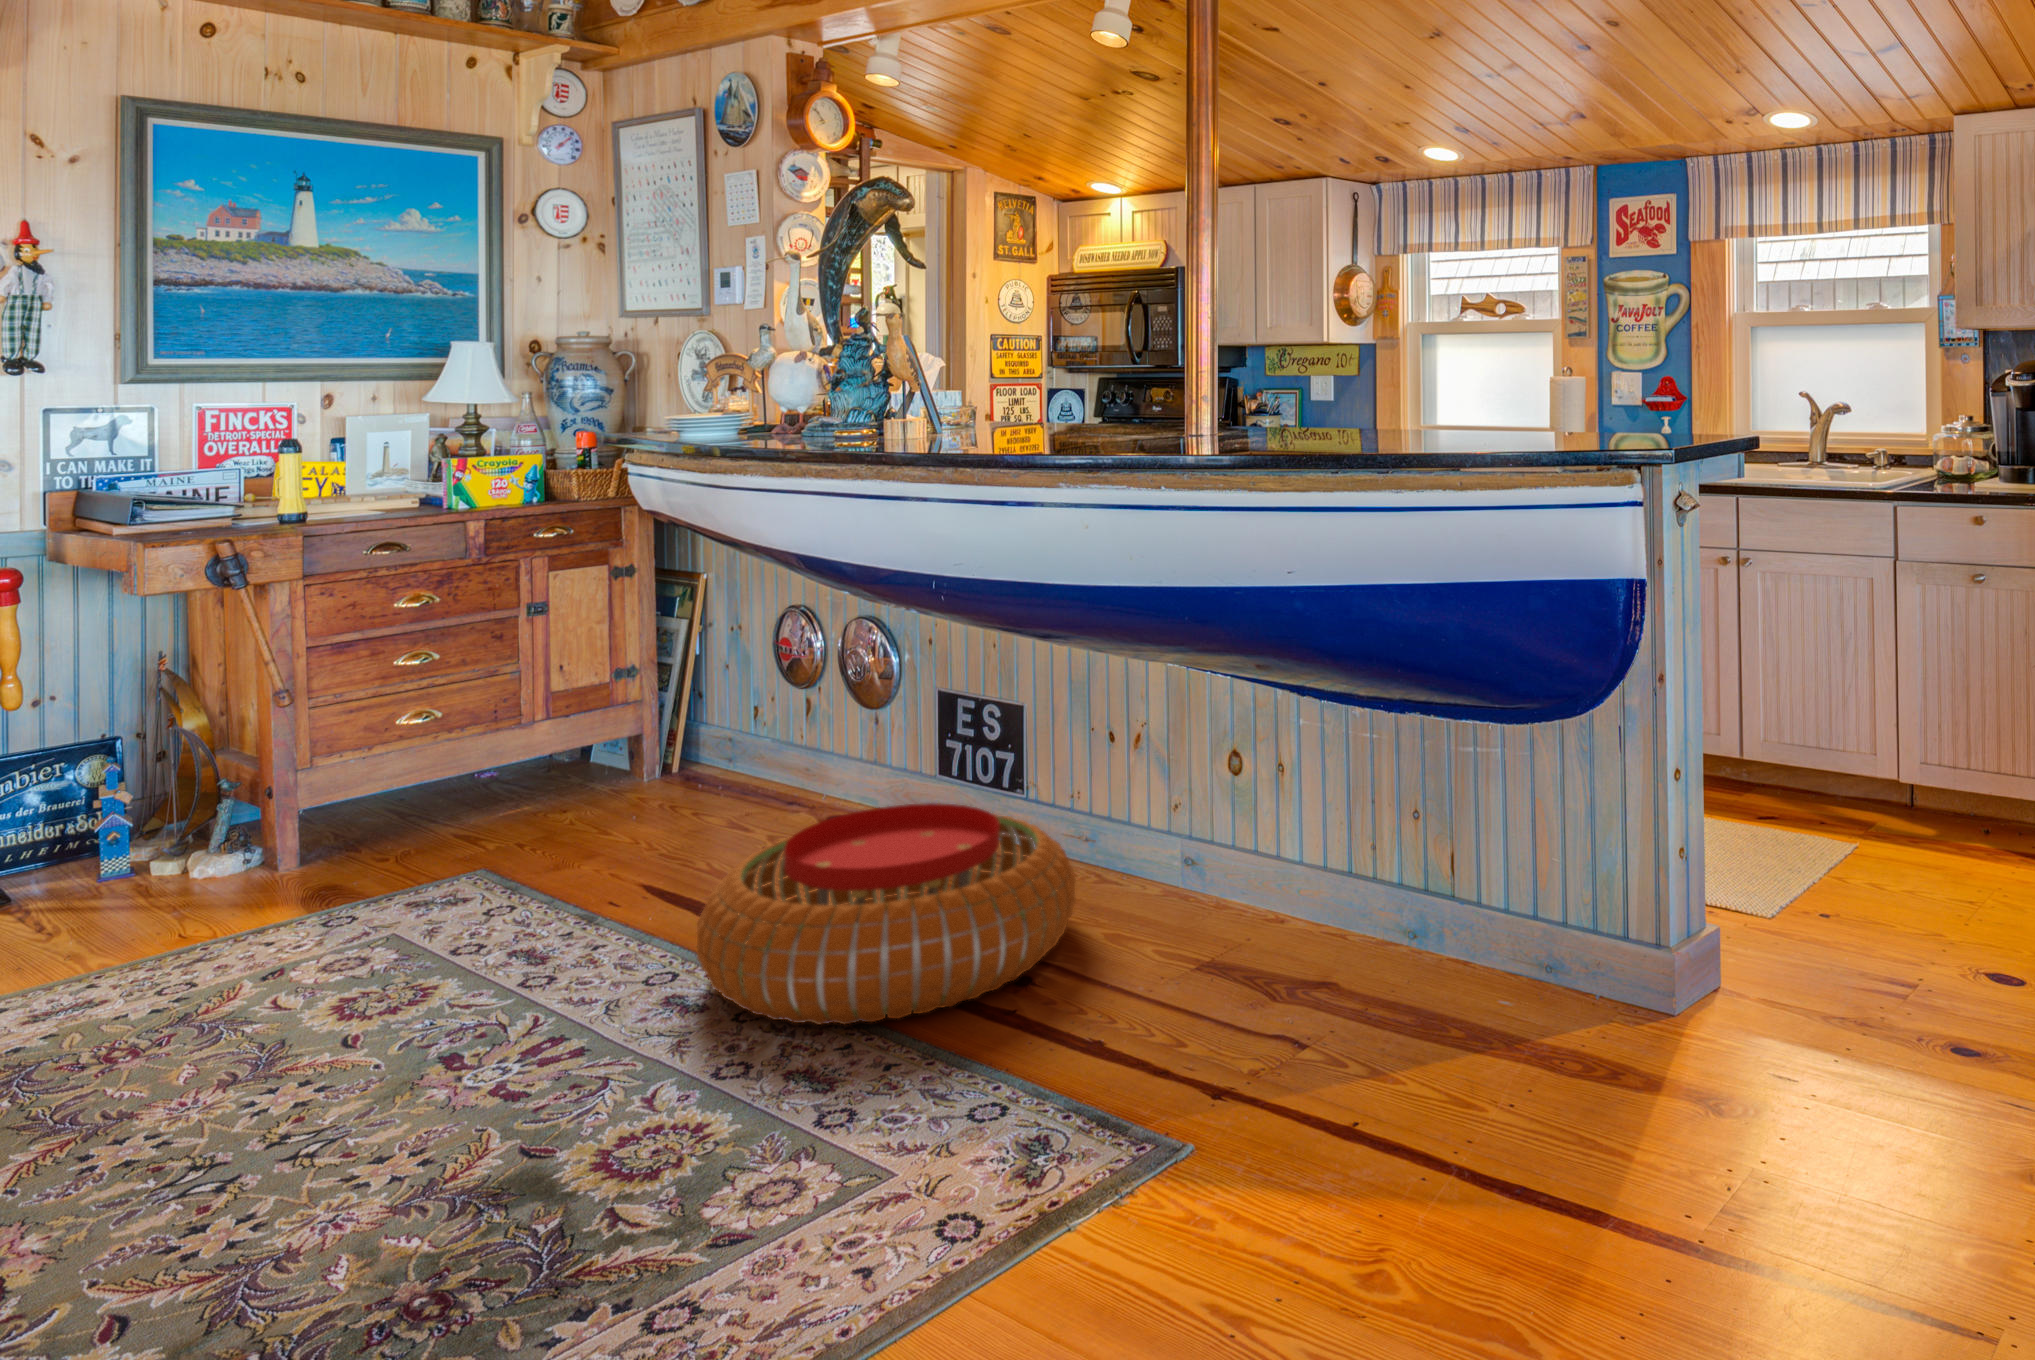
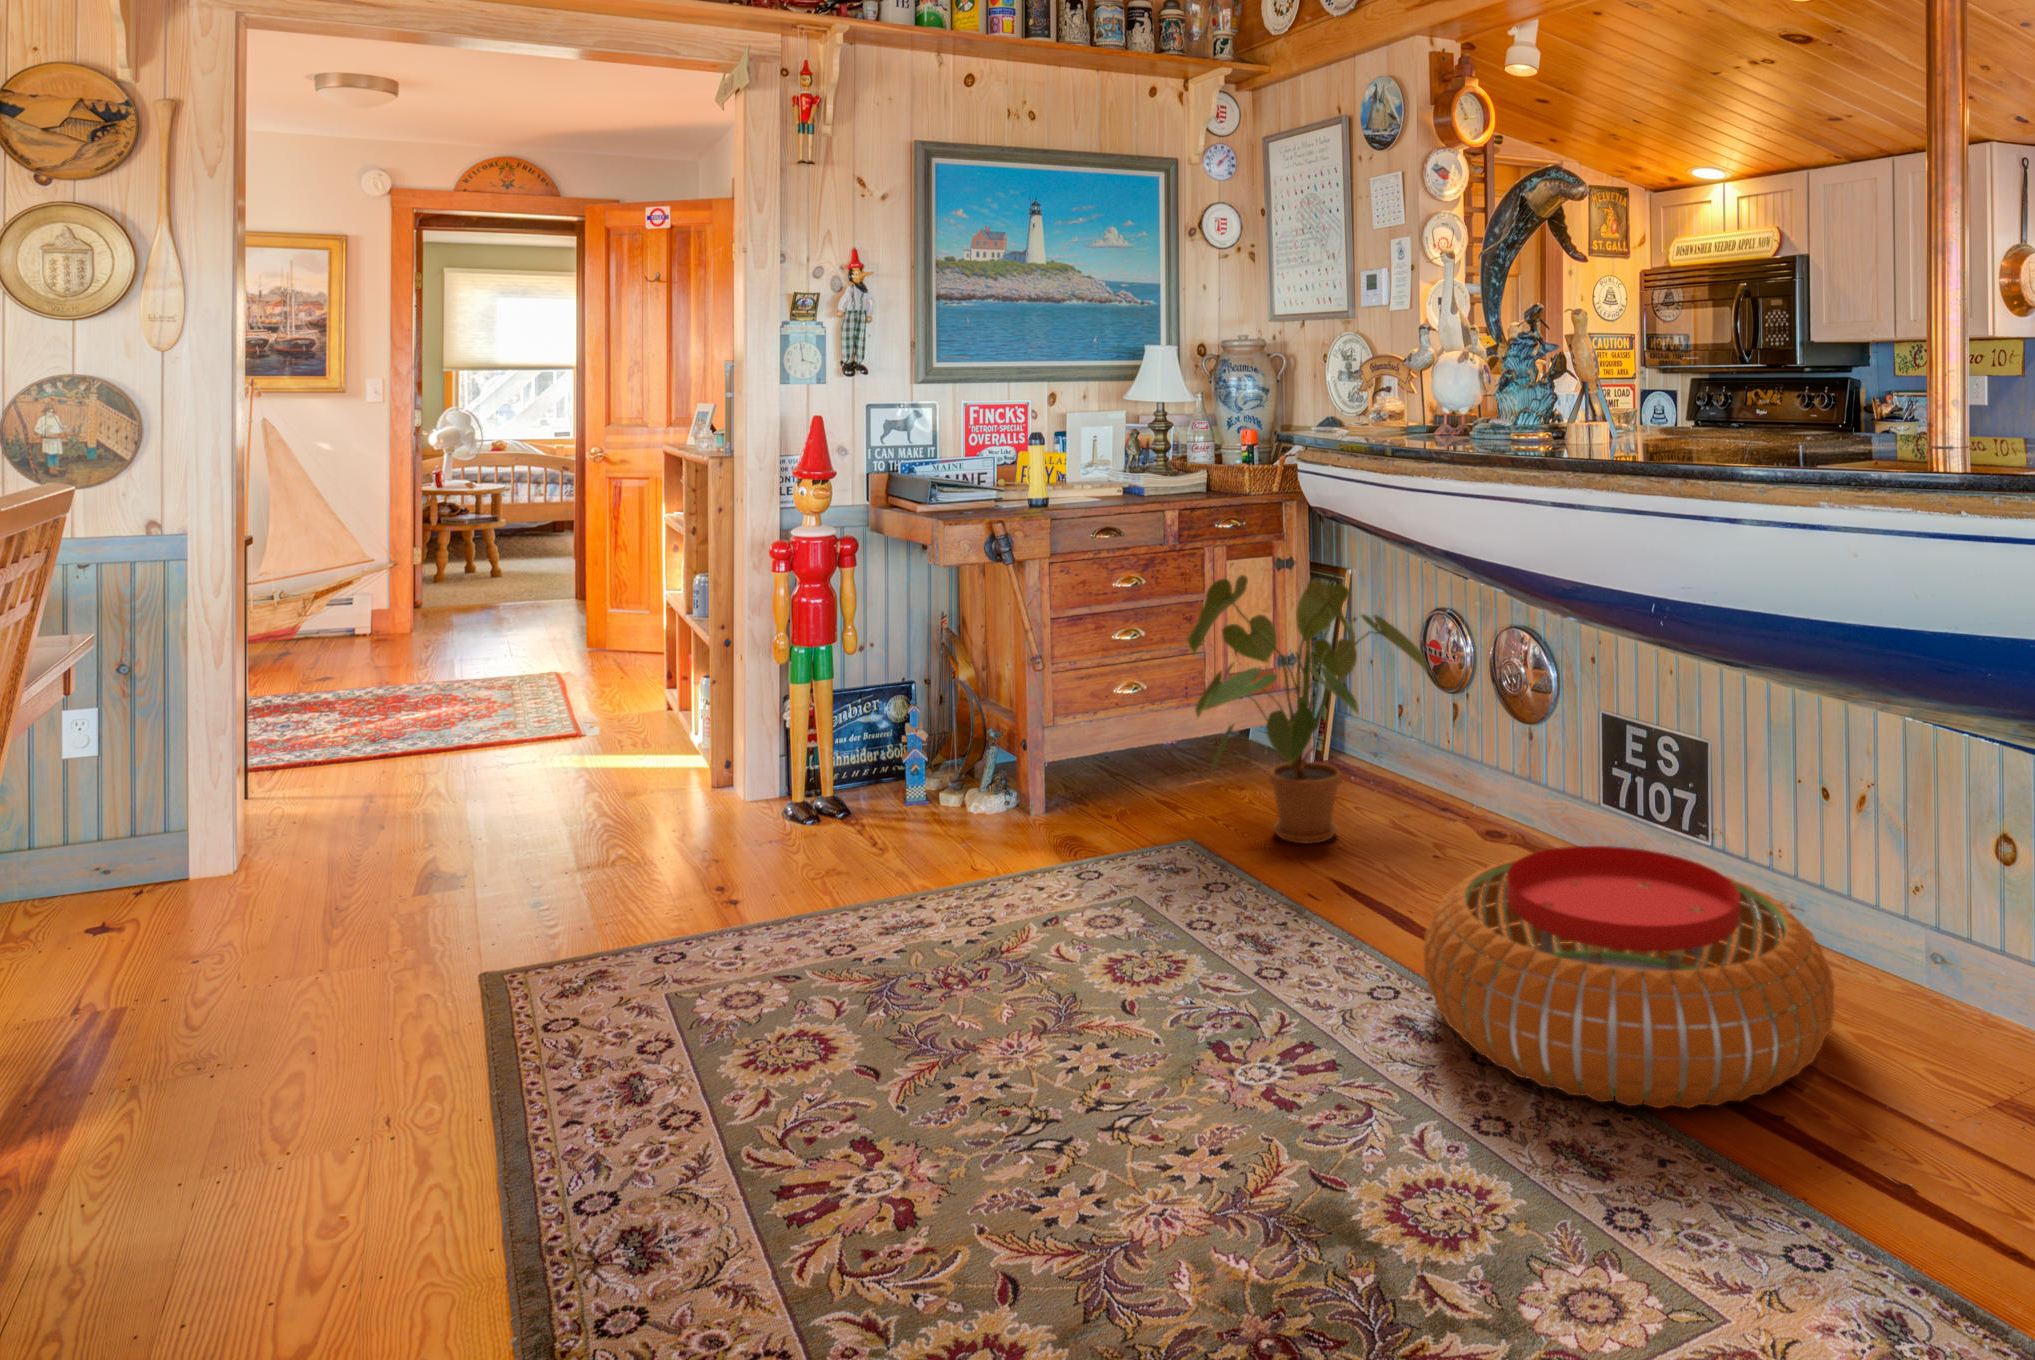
house plant: none [491,584,782,854] -> present [1188,575,1427,844]

